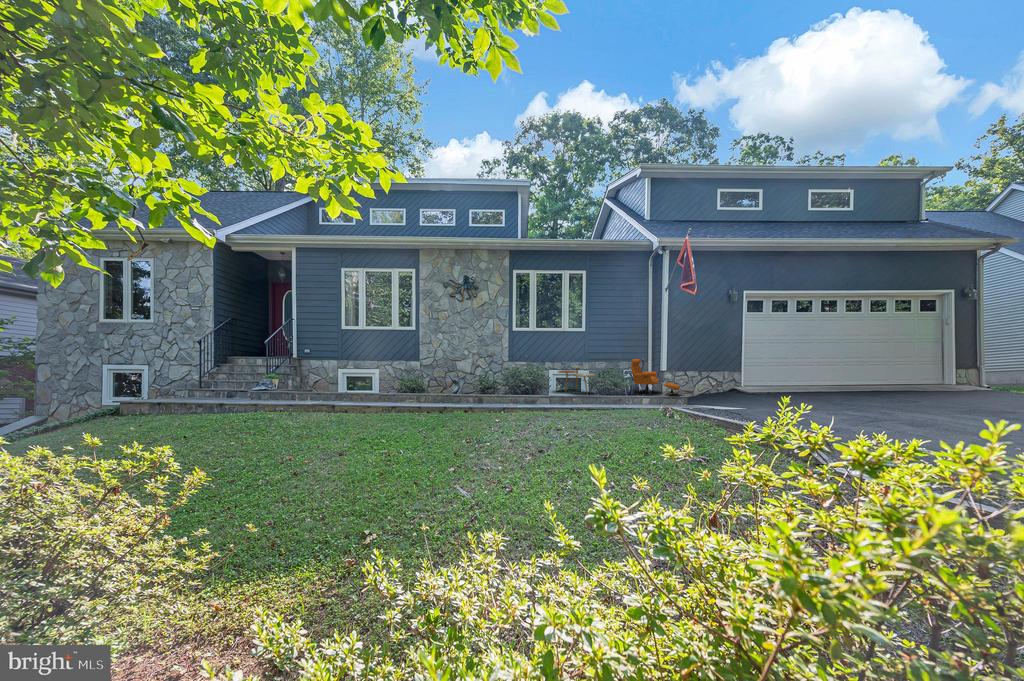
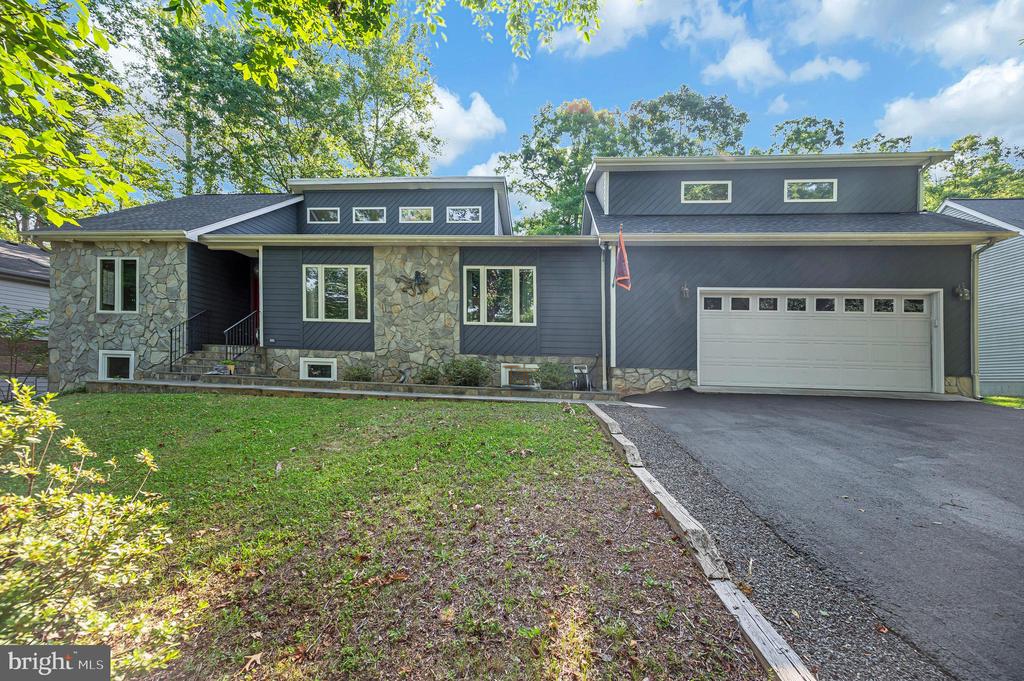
armchair: present [631,359,680,395] -> none [575,355,622,394]

